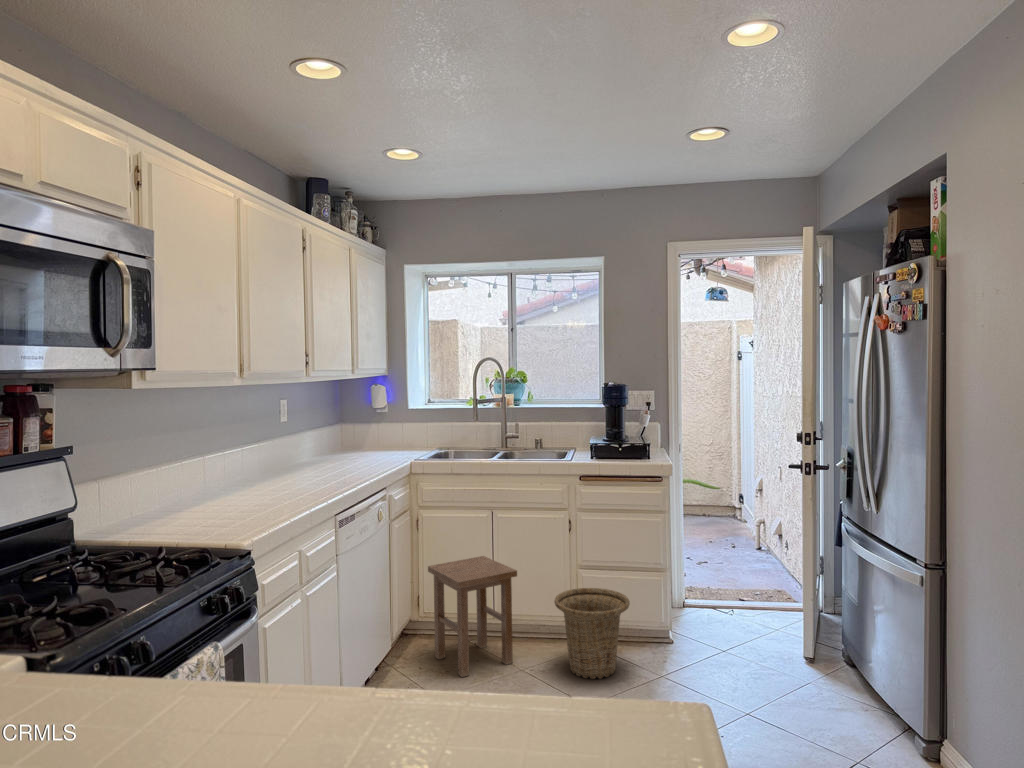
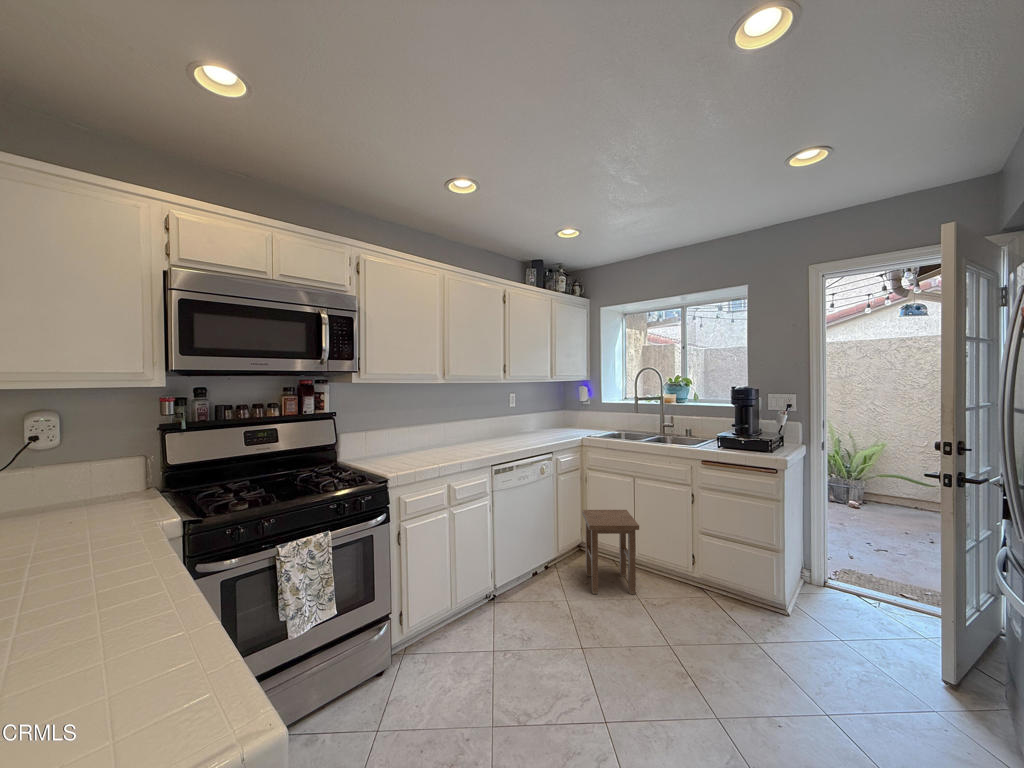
basket: present [554,588,630,679] -> none [664,550,731,630]

